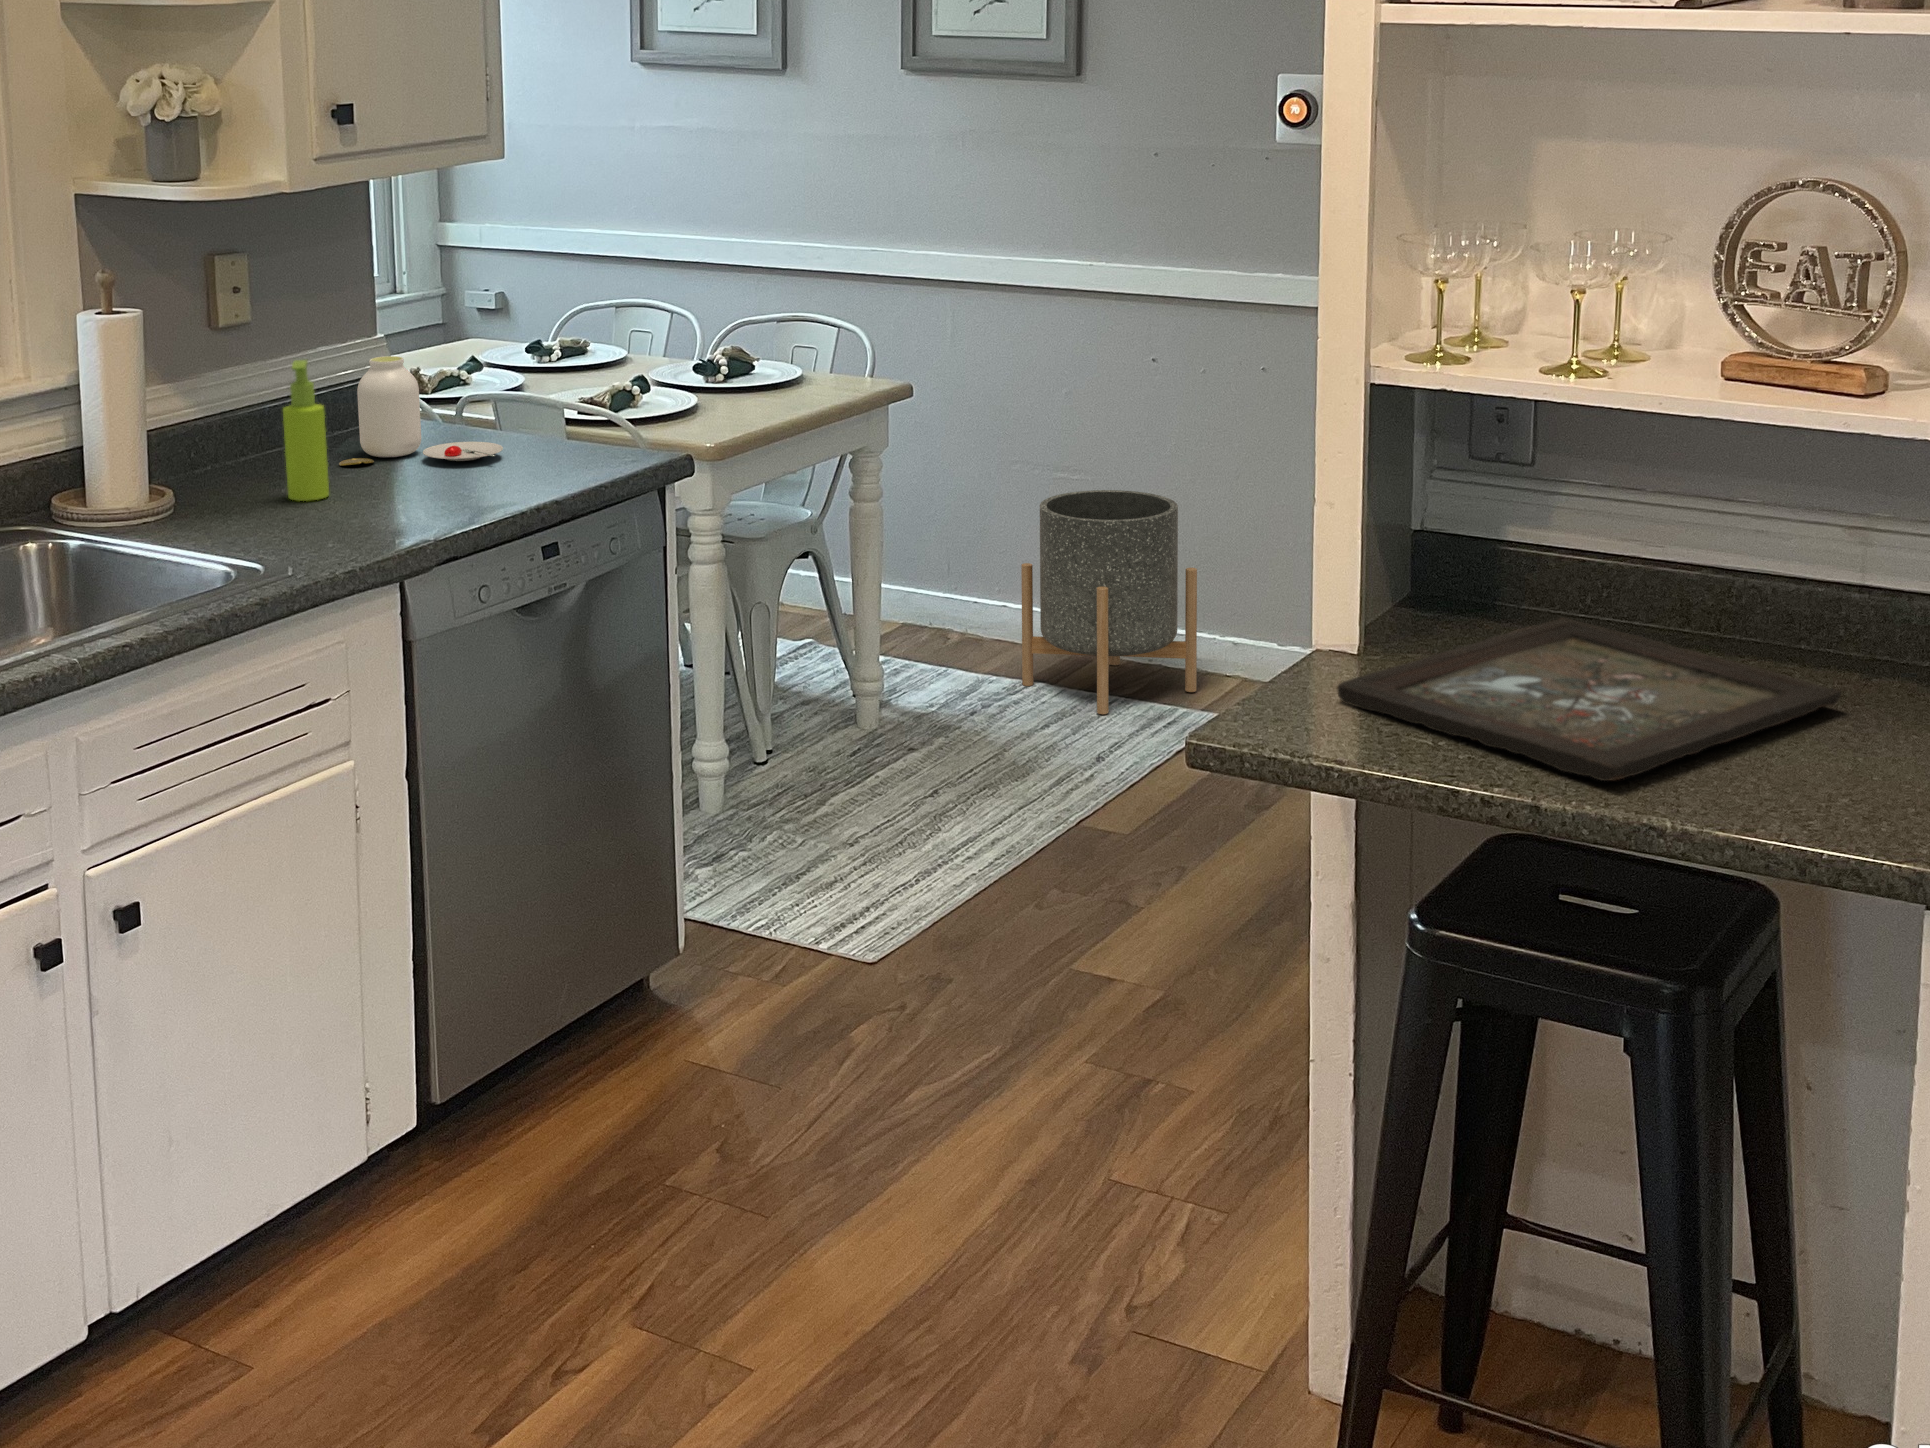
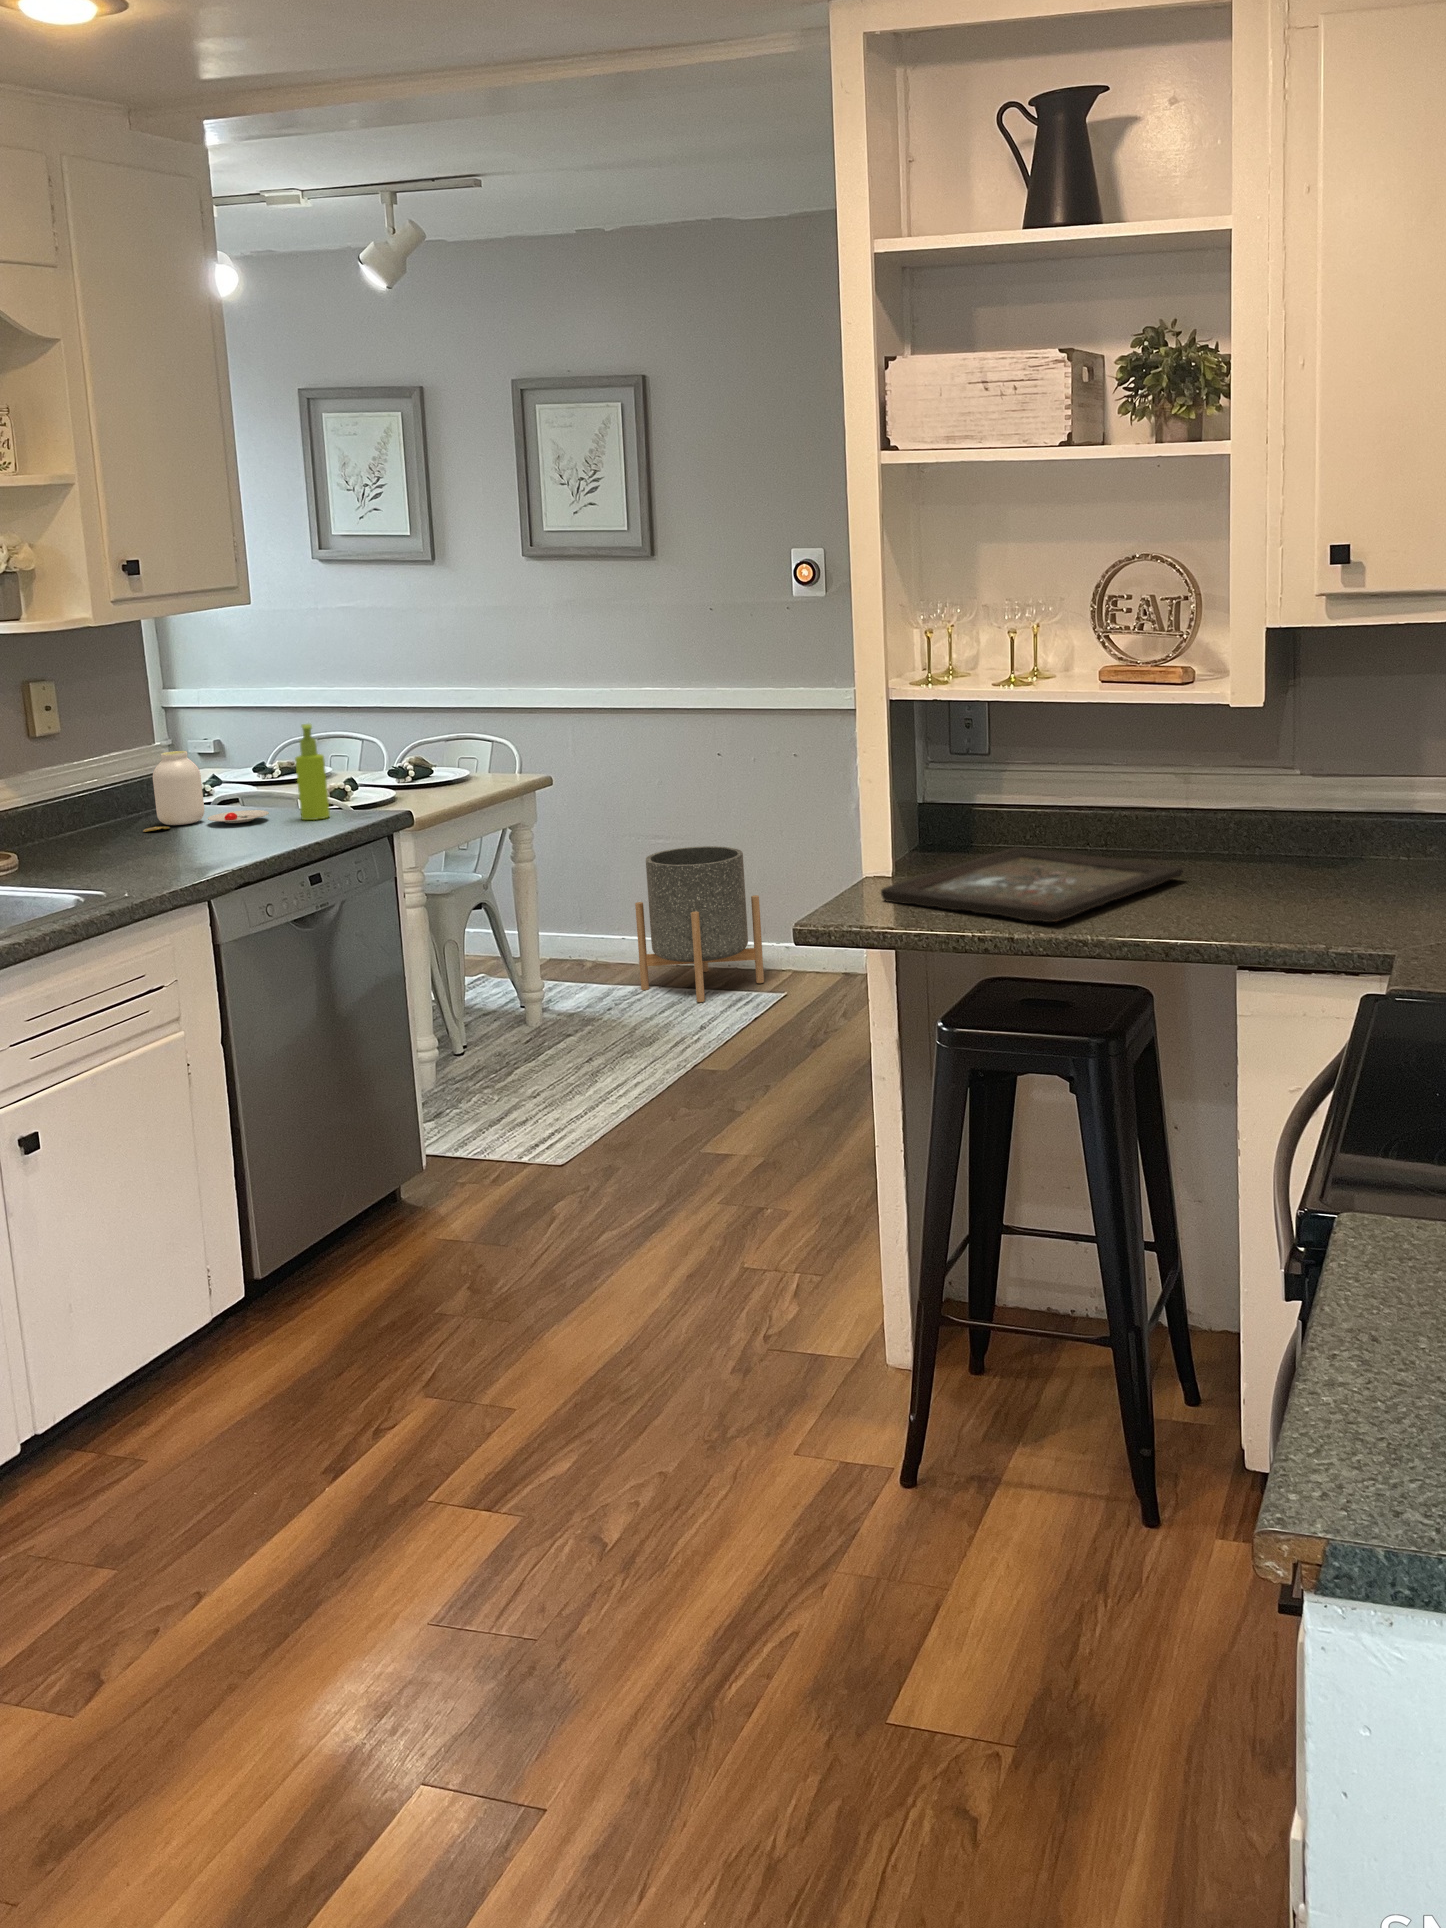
soap dispenser: present [283,360,329,501] -> present [295,724,330,820]

